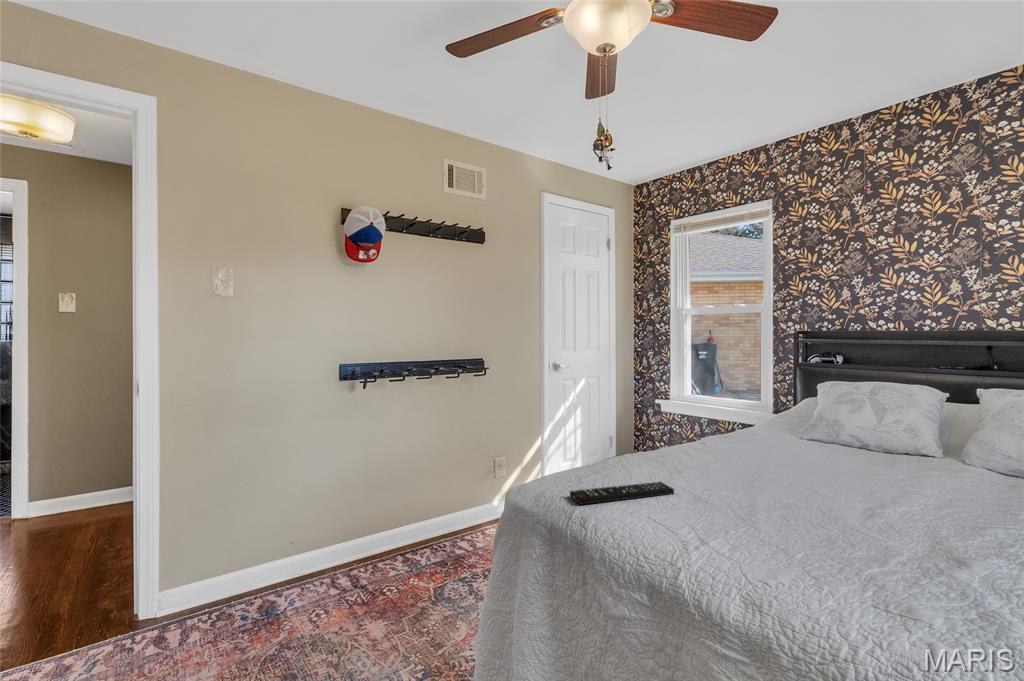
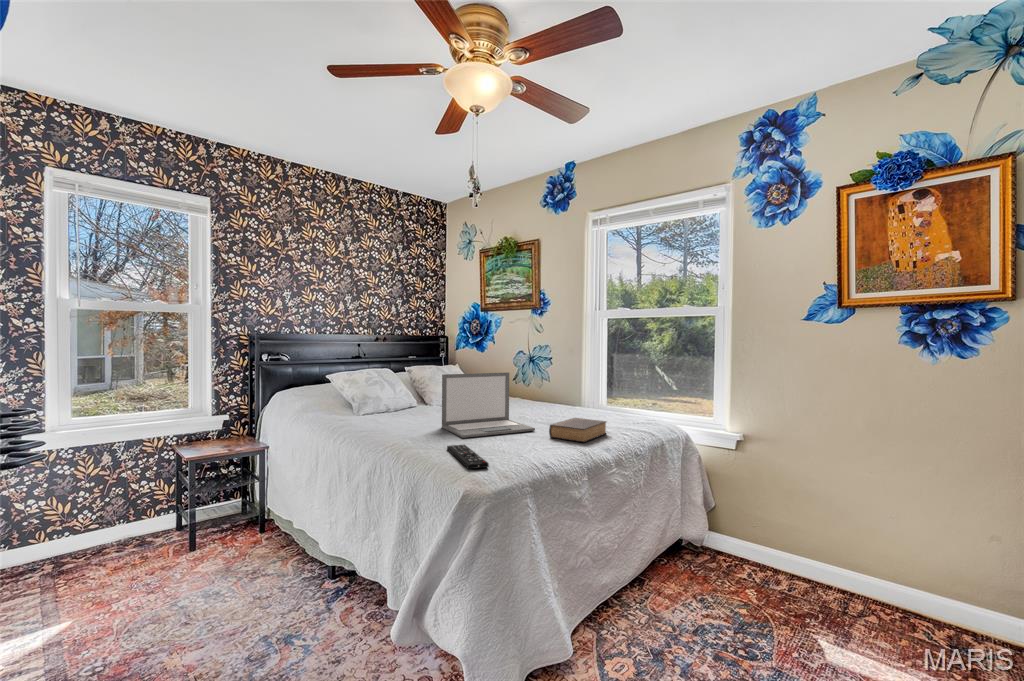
laptop: none [729,398,935,543] -> present [442,372,535,438]
book: none [795,529,973,644] -> present [549,418,606,442]

